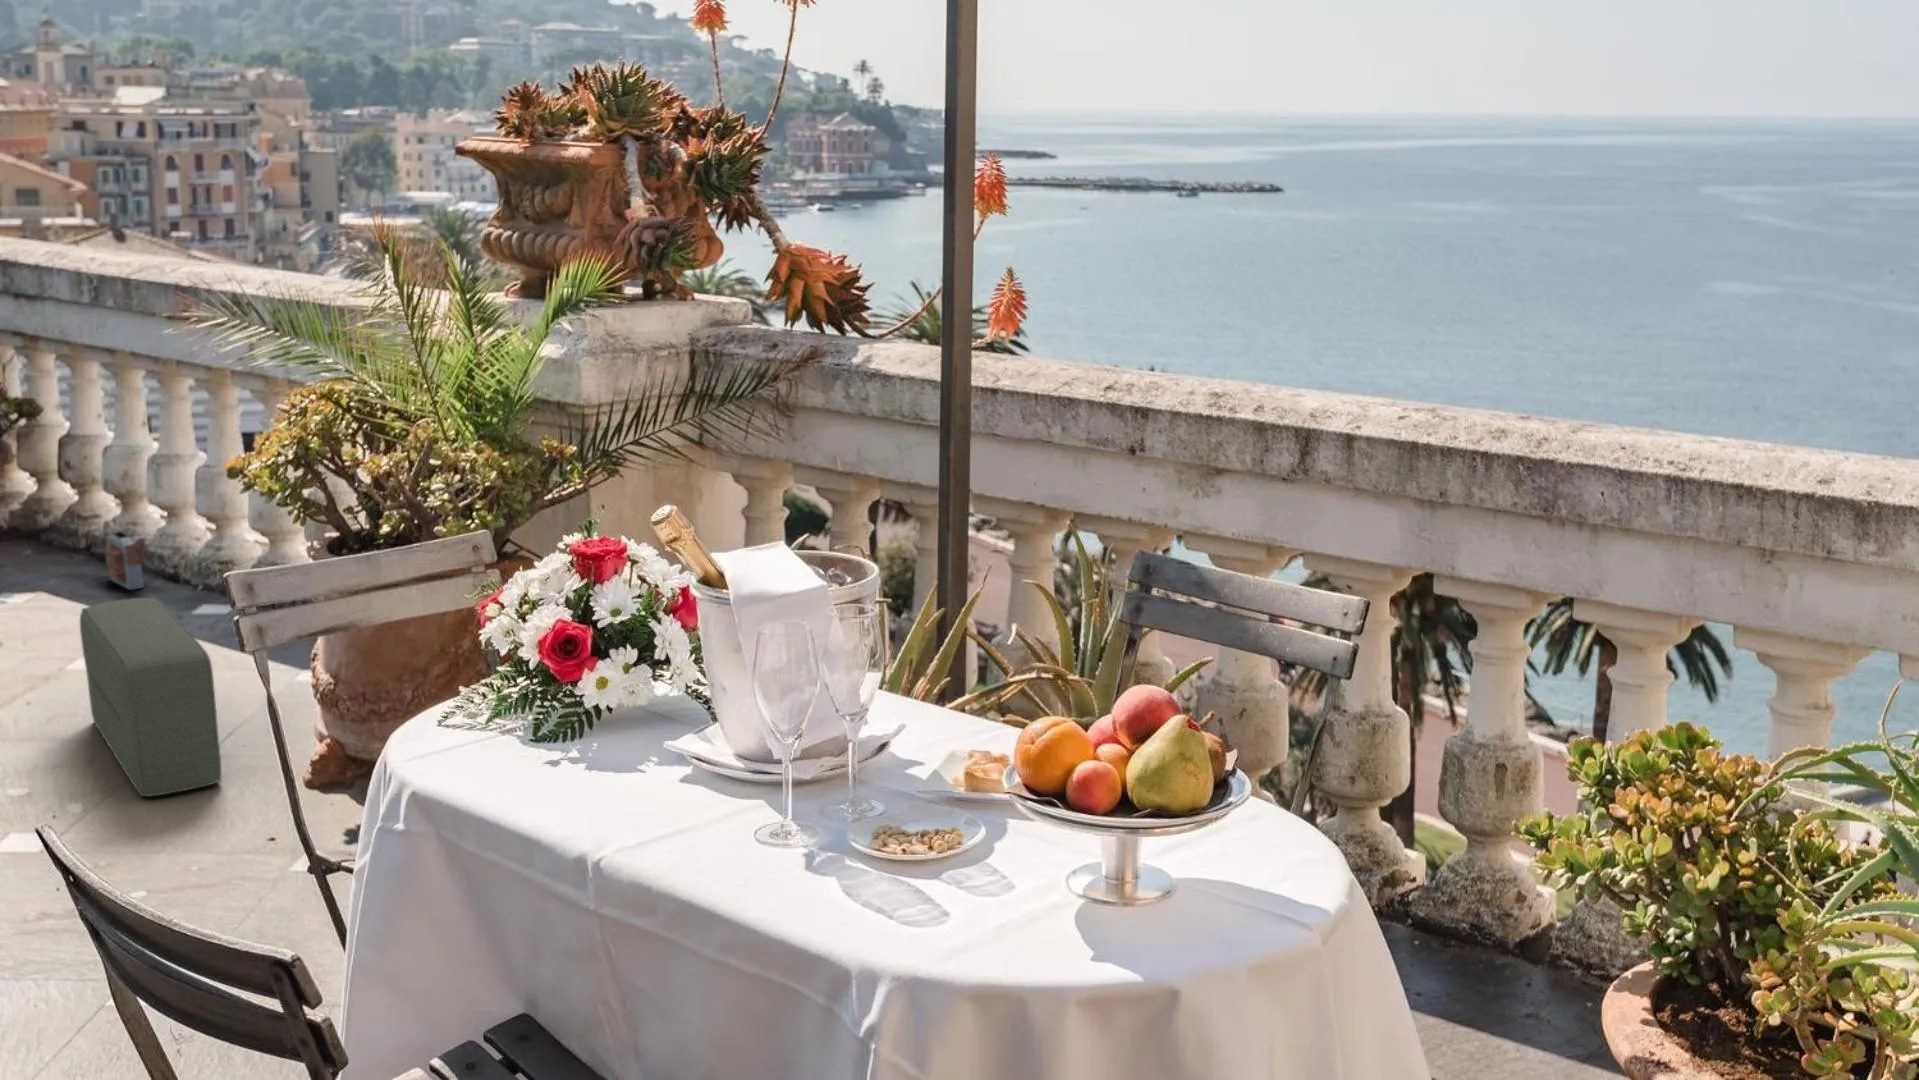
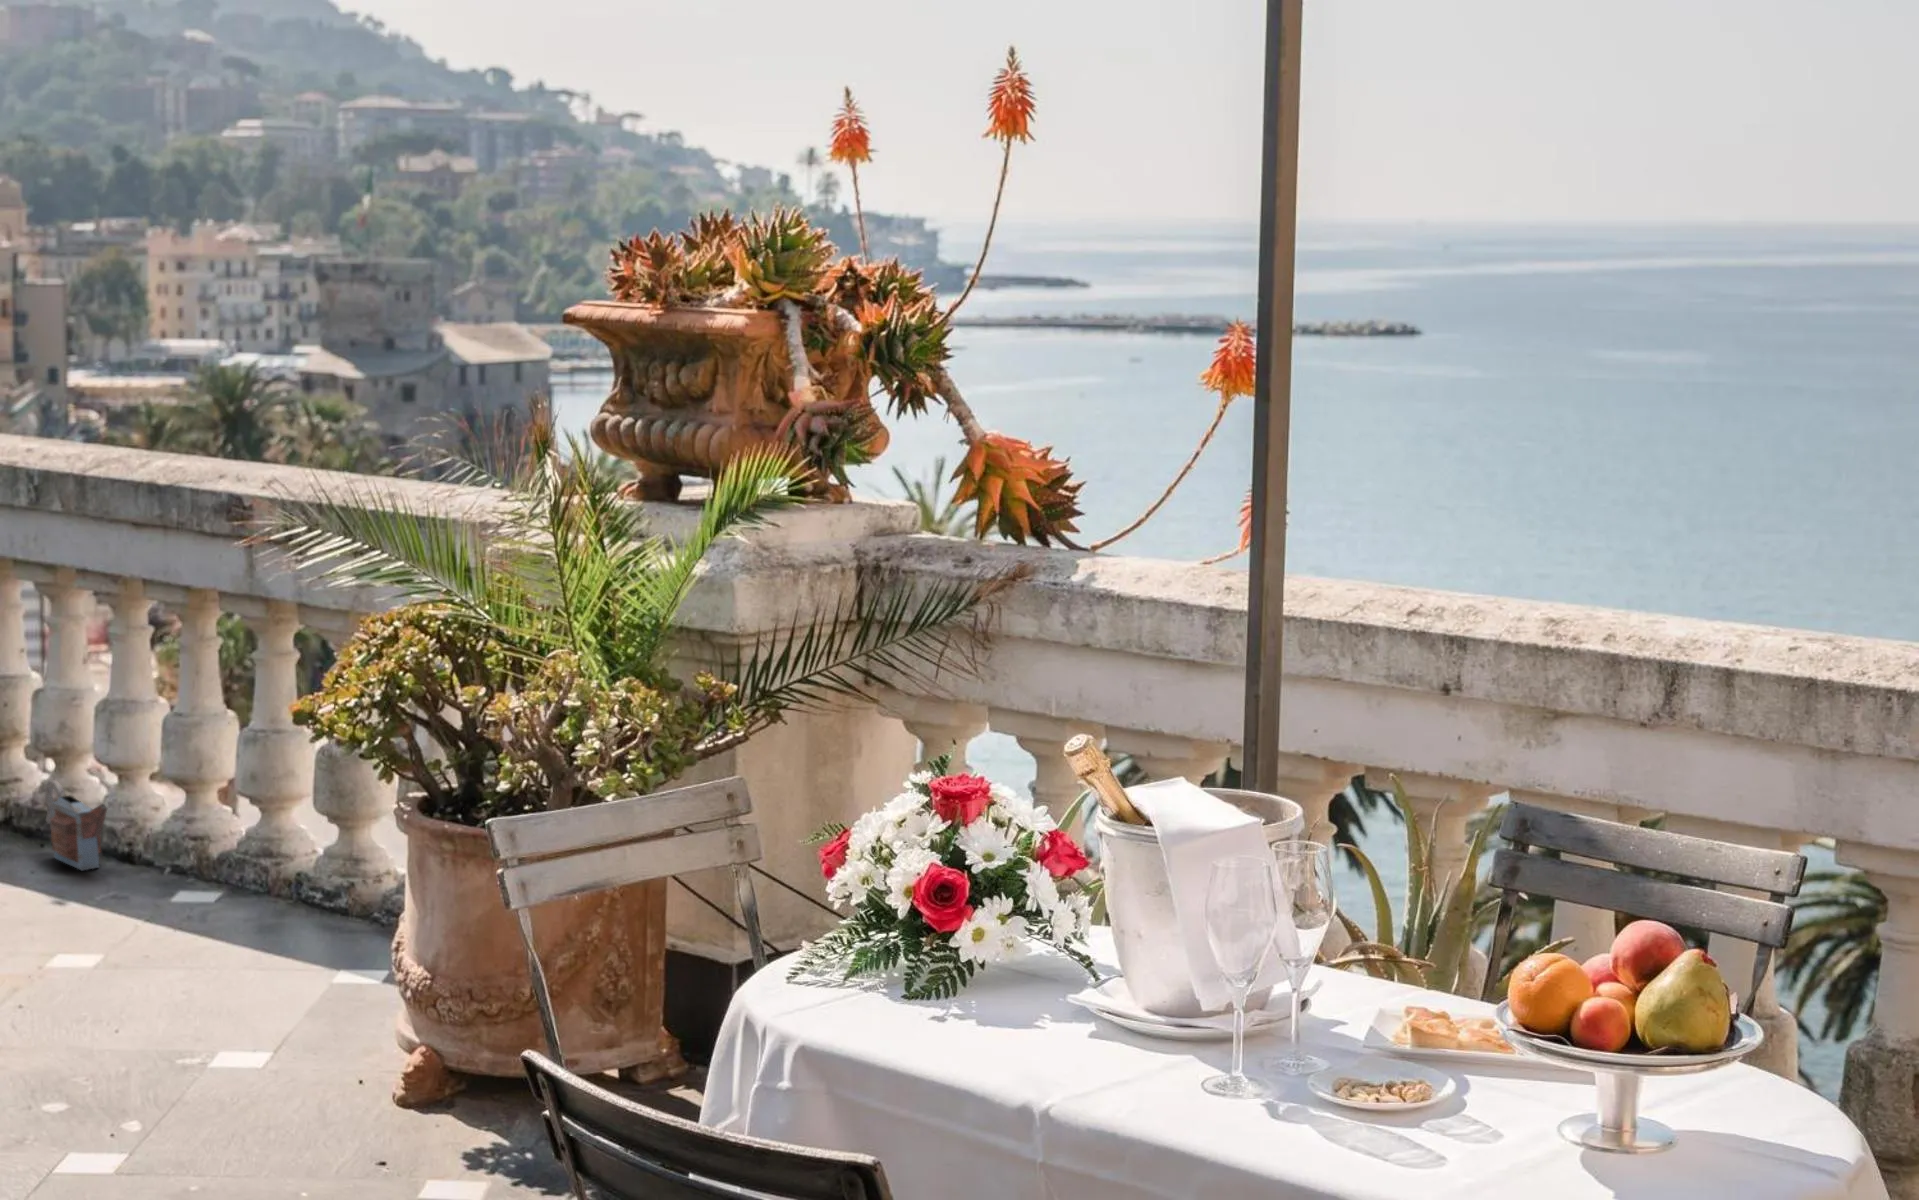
pouf: present [80,598,221,796] -> none [80,876,272,1126]

